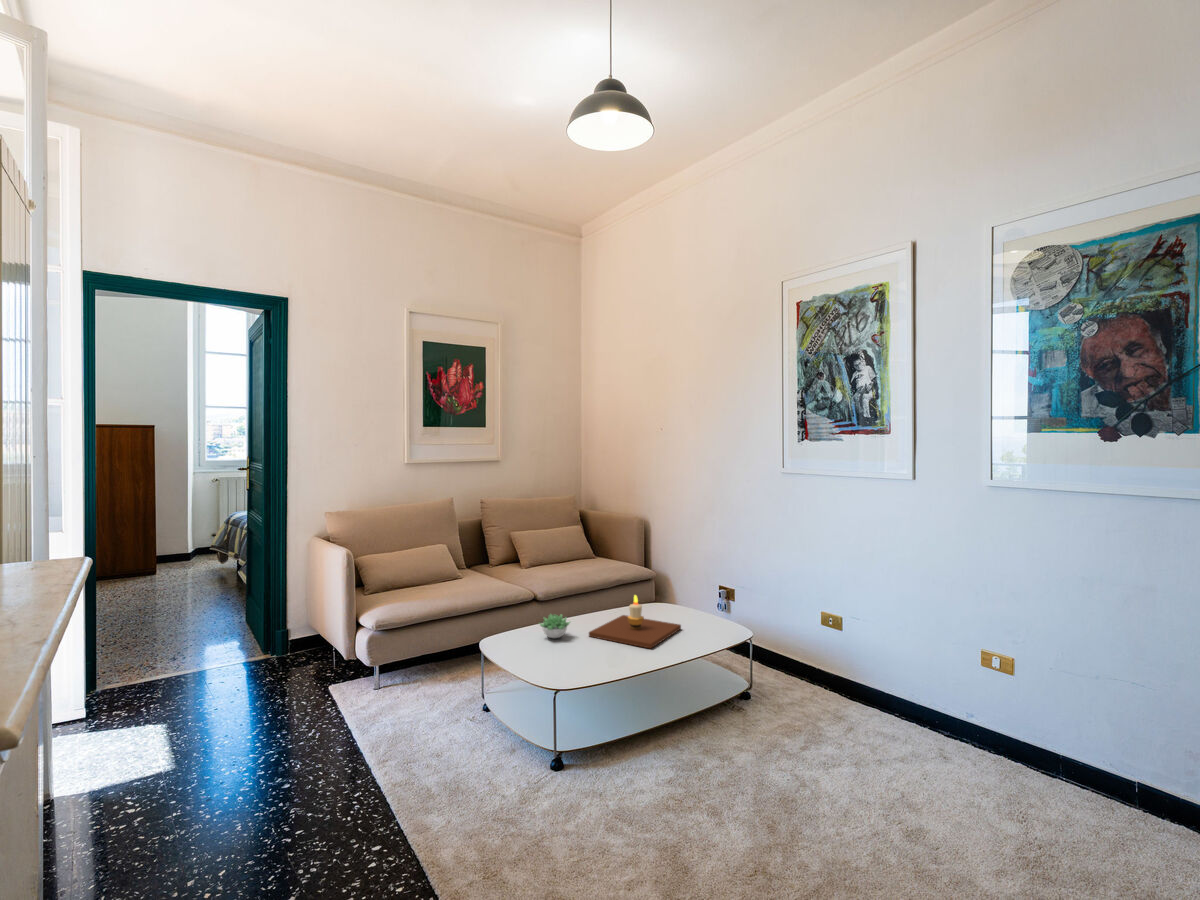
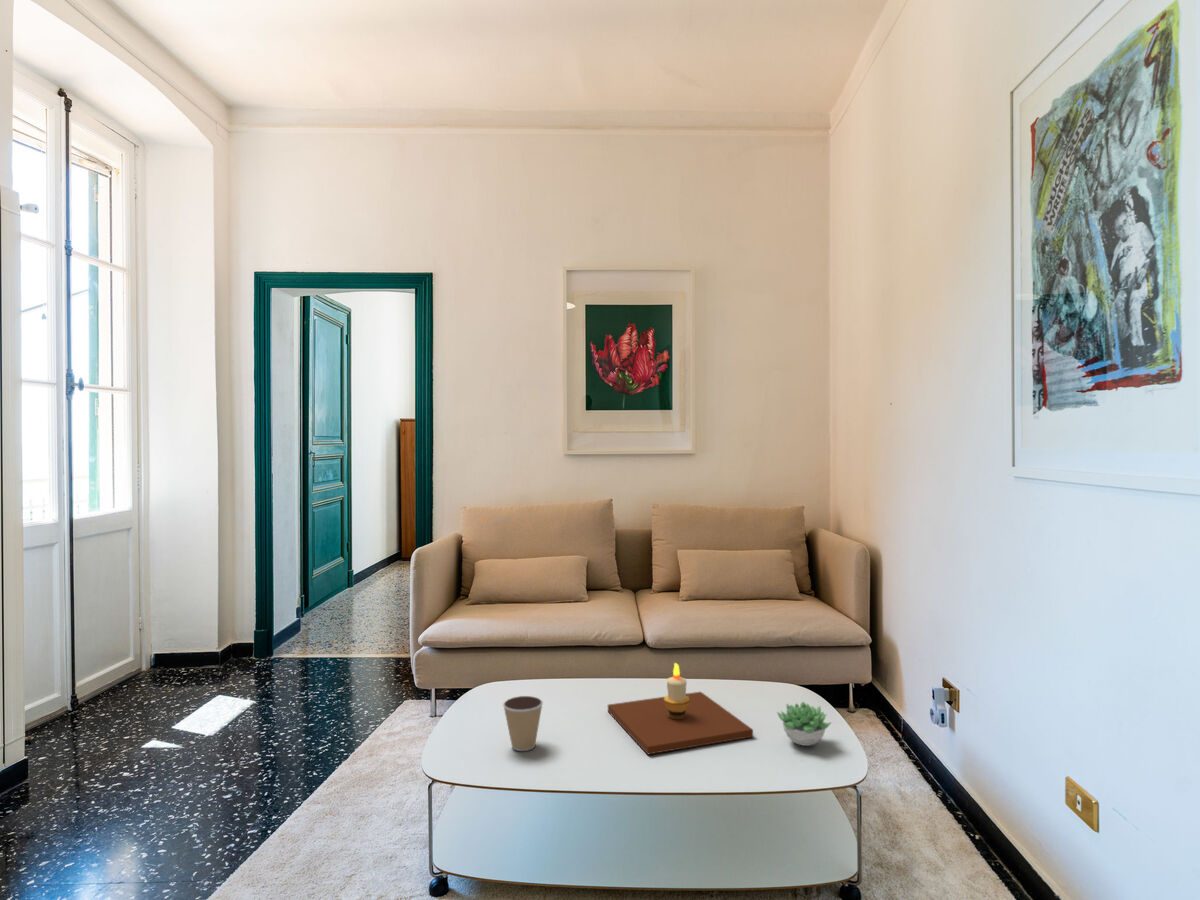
succulent plant: present [540,614,570,638] -> present [777,702,831,746]
coffee cup: none [566,630,593,666] -> present [503,696,543,751]

